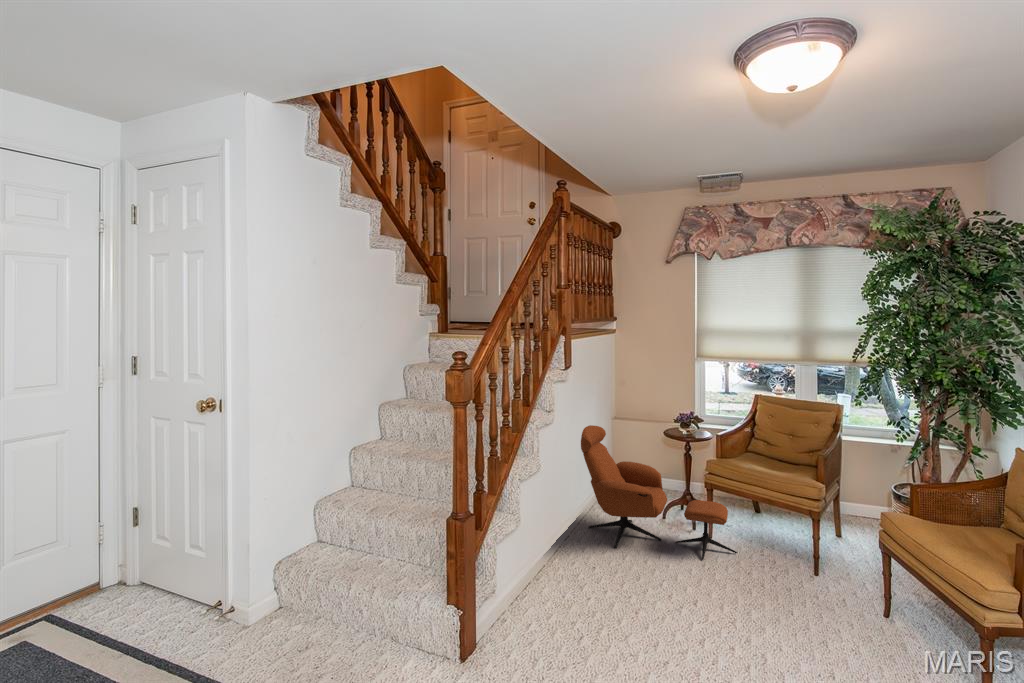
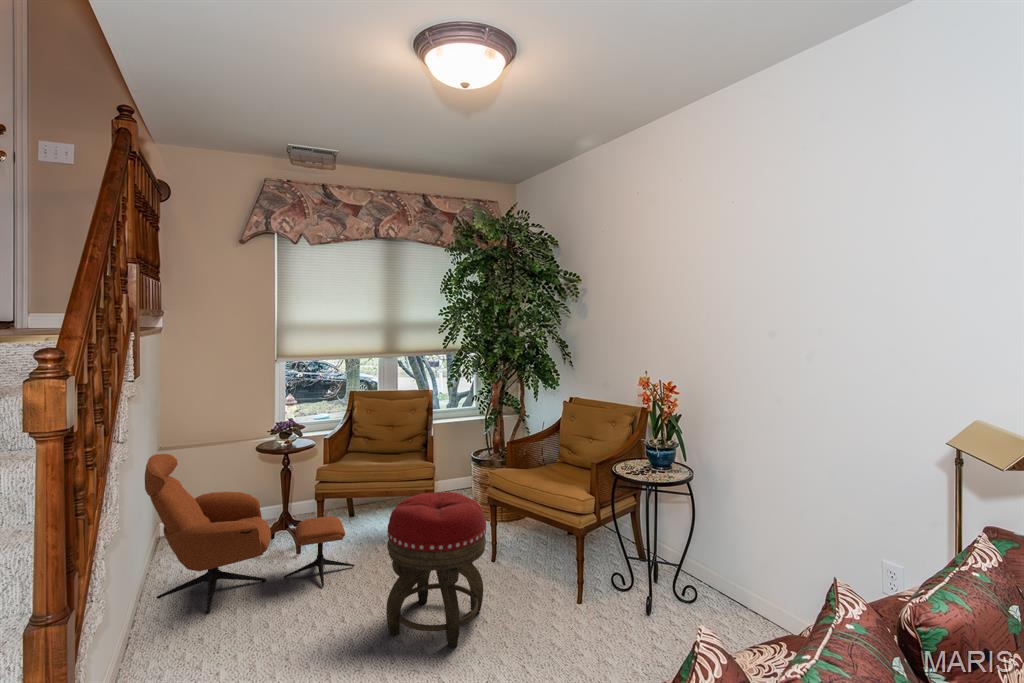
footstool: none [742,498,854,652] -> present [386,492,486,647]

